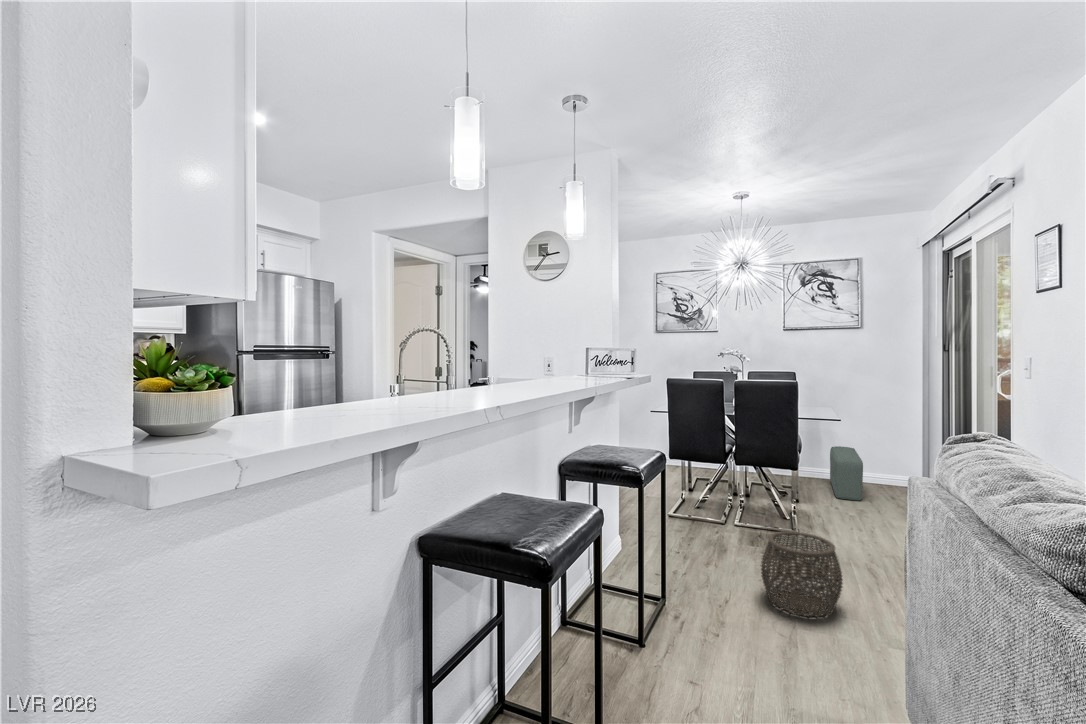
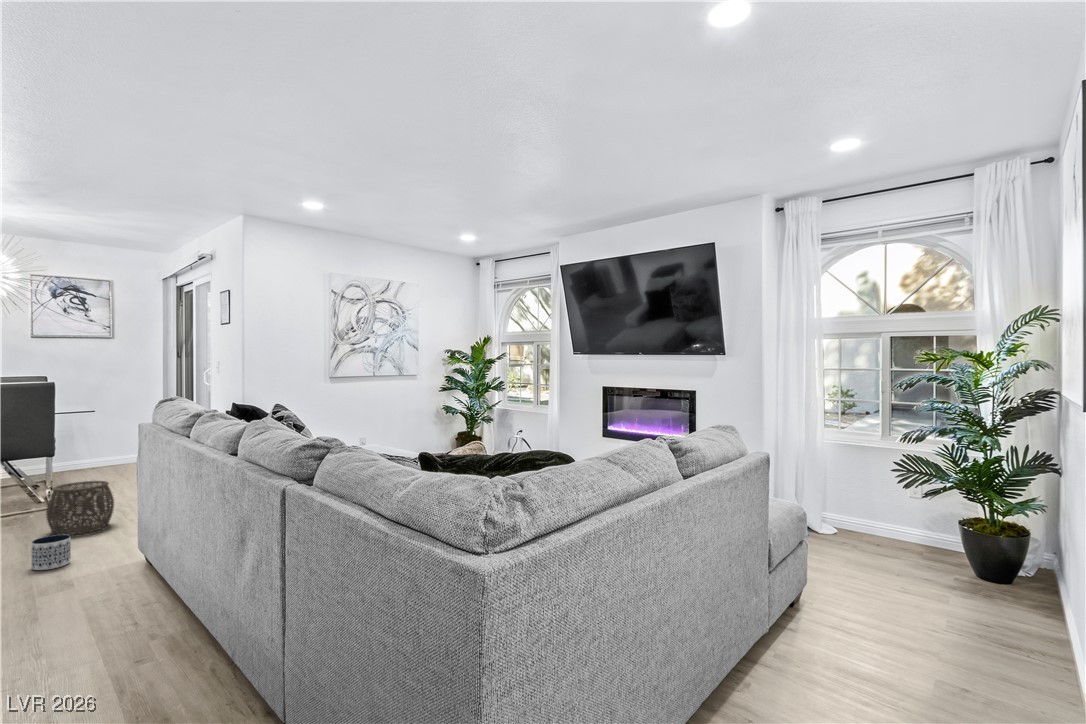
pouf: present [830,446,863,500] -> none [84,439,117,479]
planter: none [721,630,768,693] -> present [31,535,71,570]

